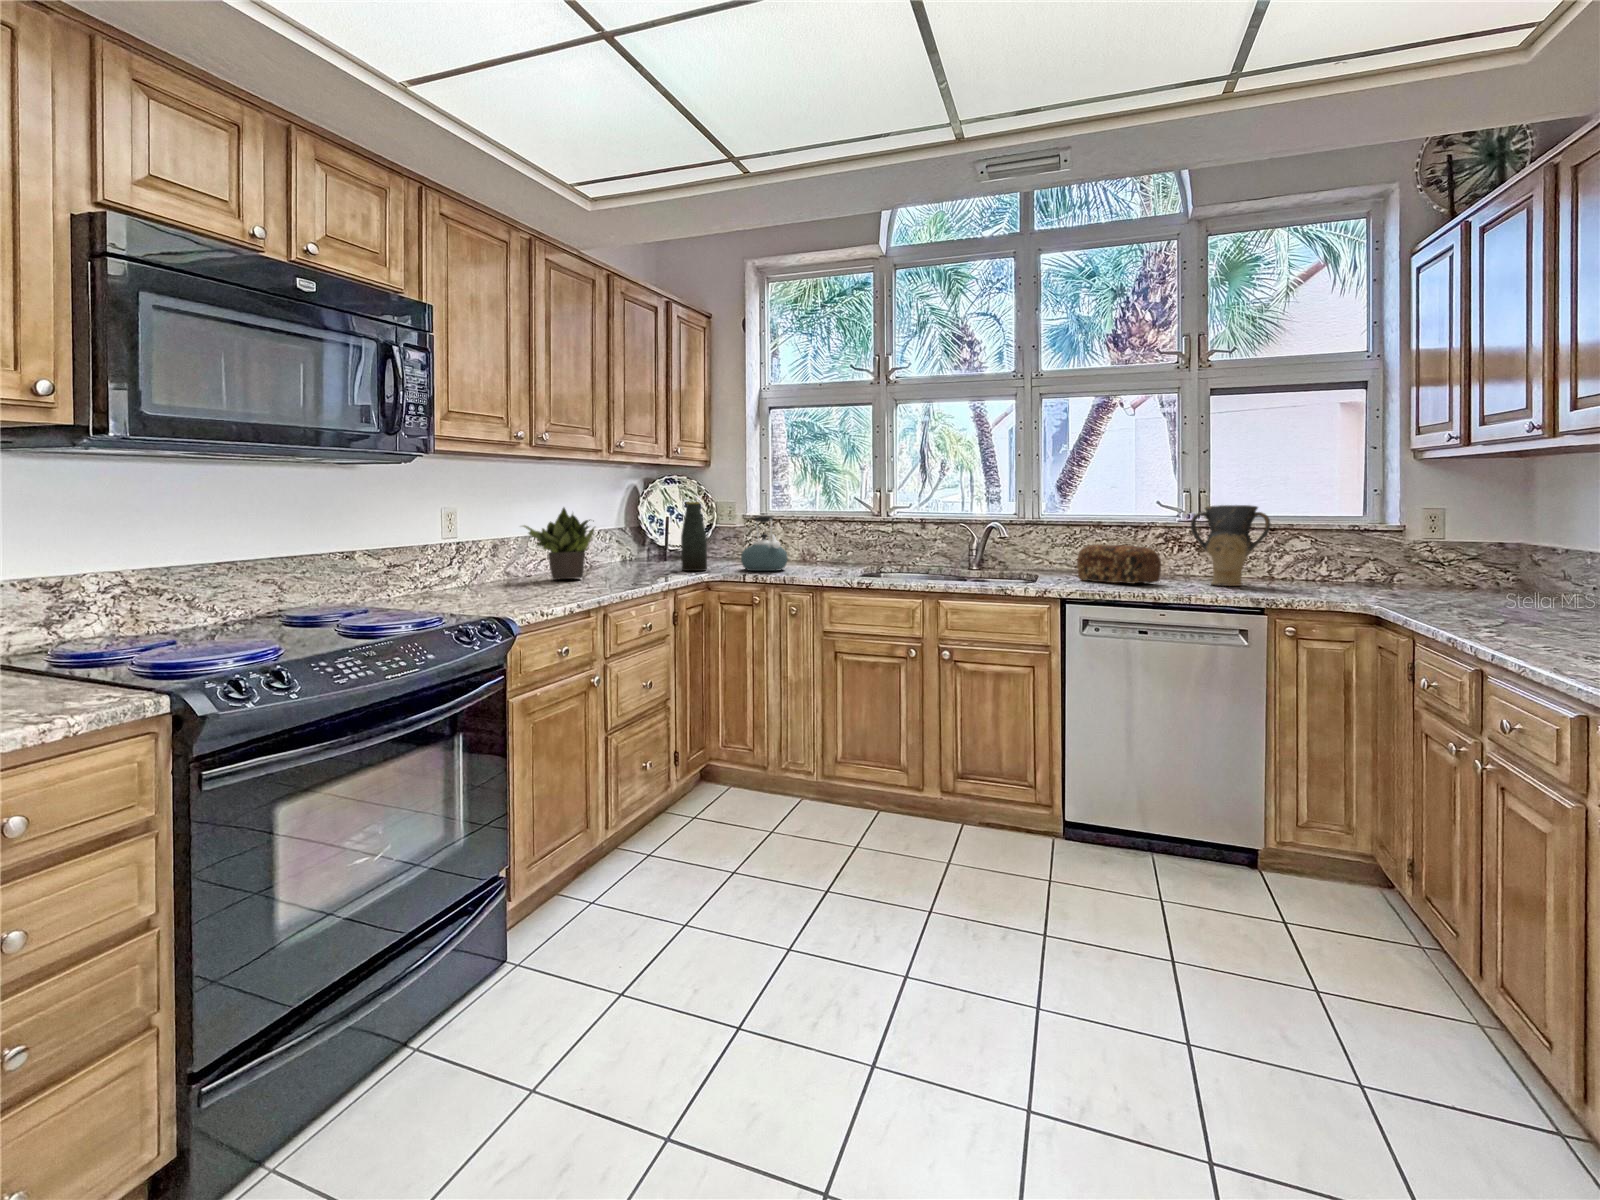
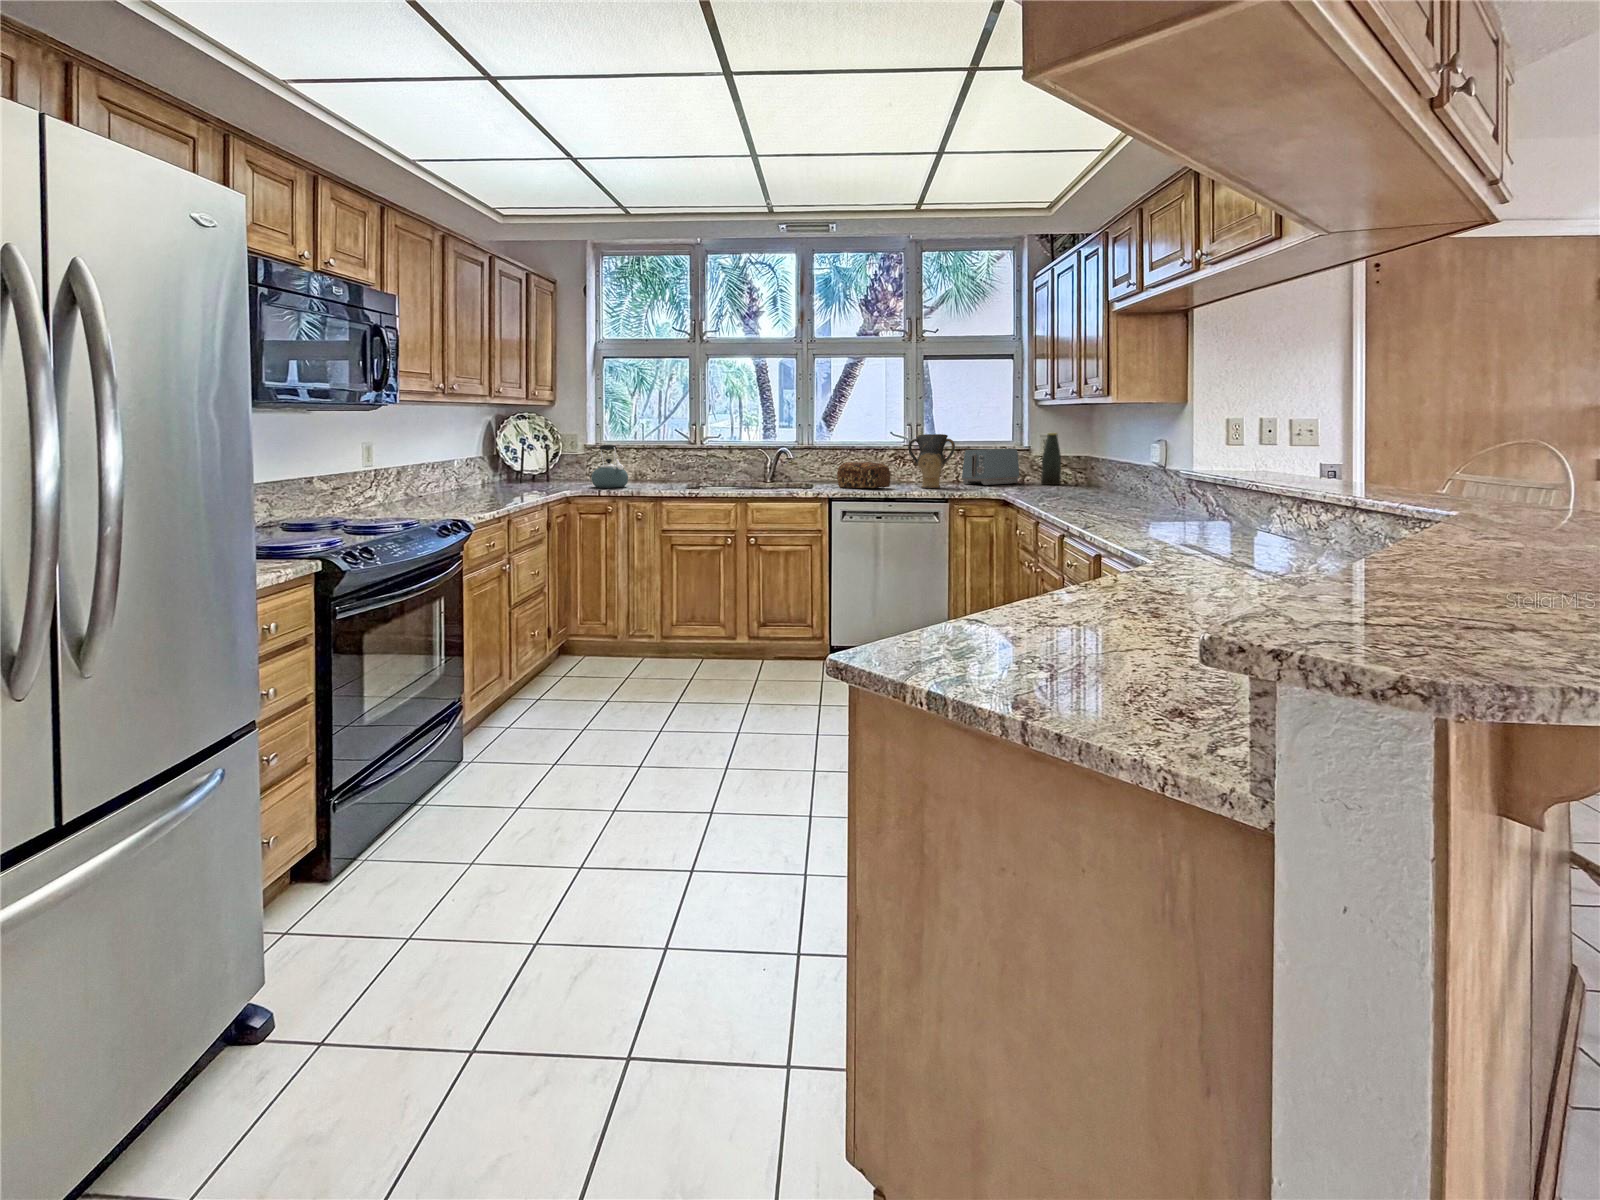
bottle: present [681,502,707,571] -> present [1041,433,1061,485]
potted plant: present [523,508,594,580] -> none [421,439,480,497]
toaster: none [1276,529,1375,584] -> present [962,449,1019,485]

